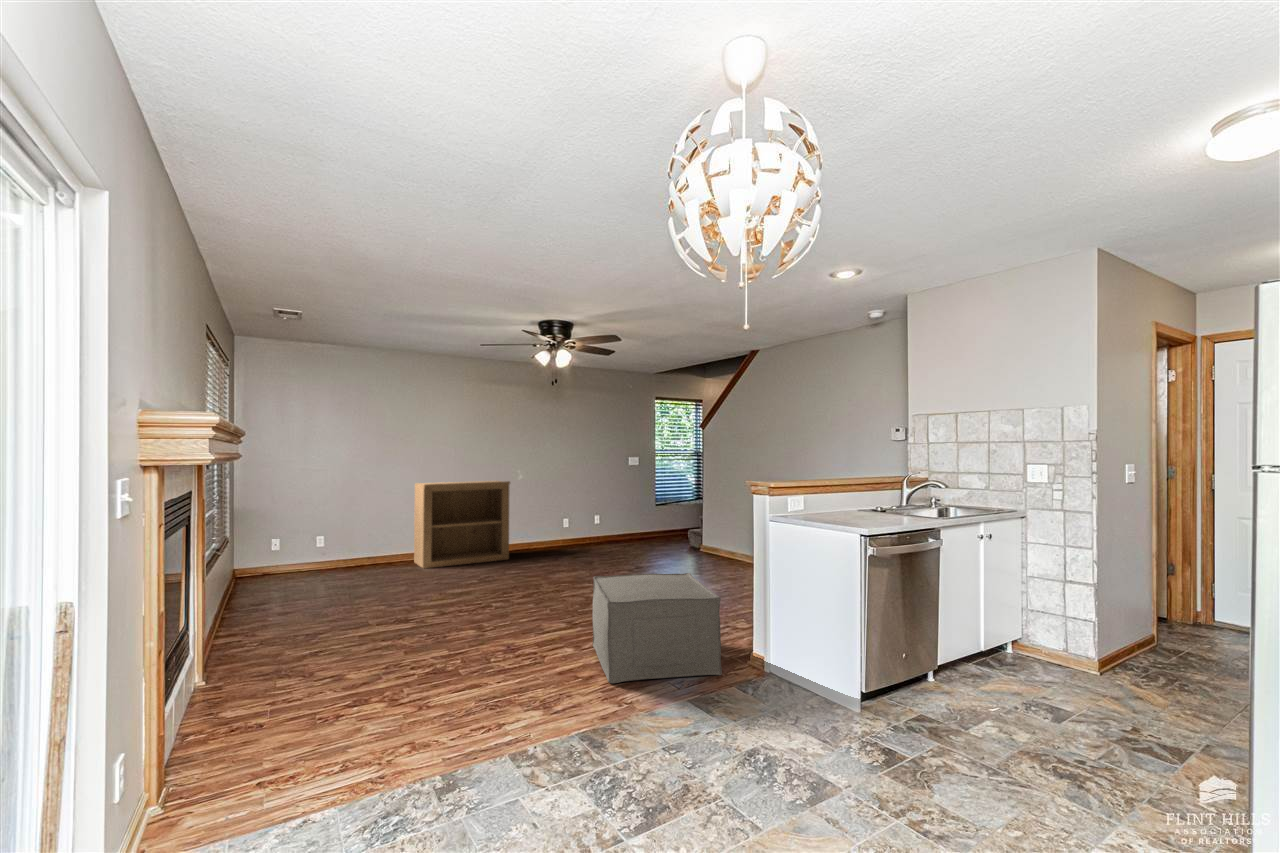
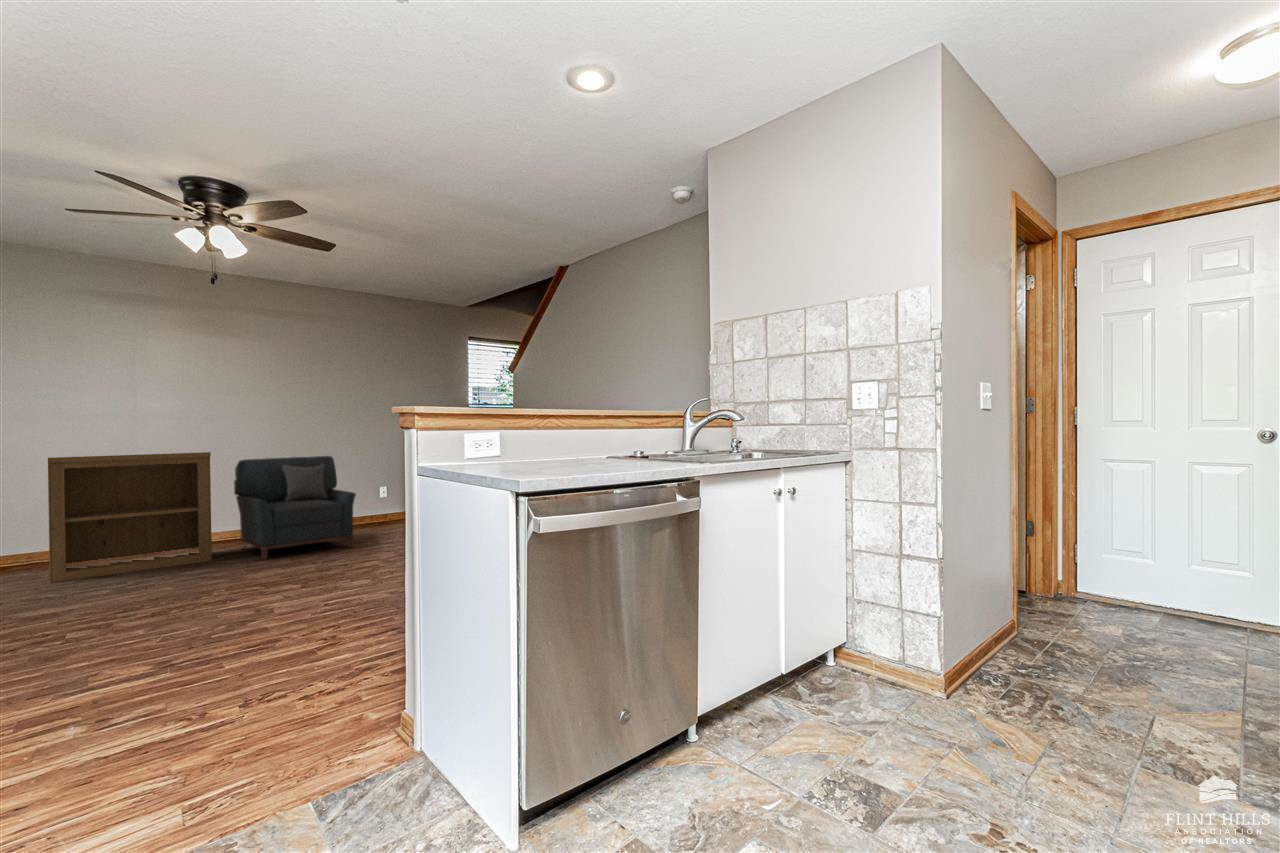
armchair: none [515,484,601,561] -> present [234,456,356,560]
ottoman: present [592,573,722,683] -> none [46,575,345,817]

